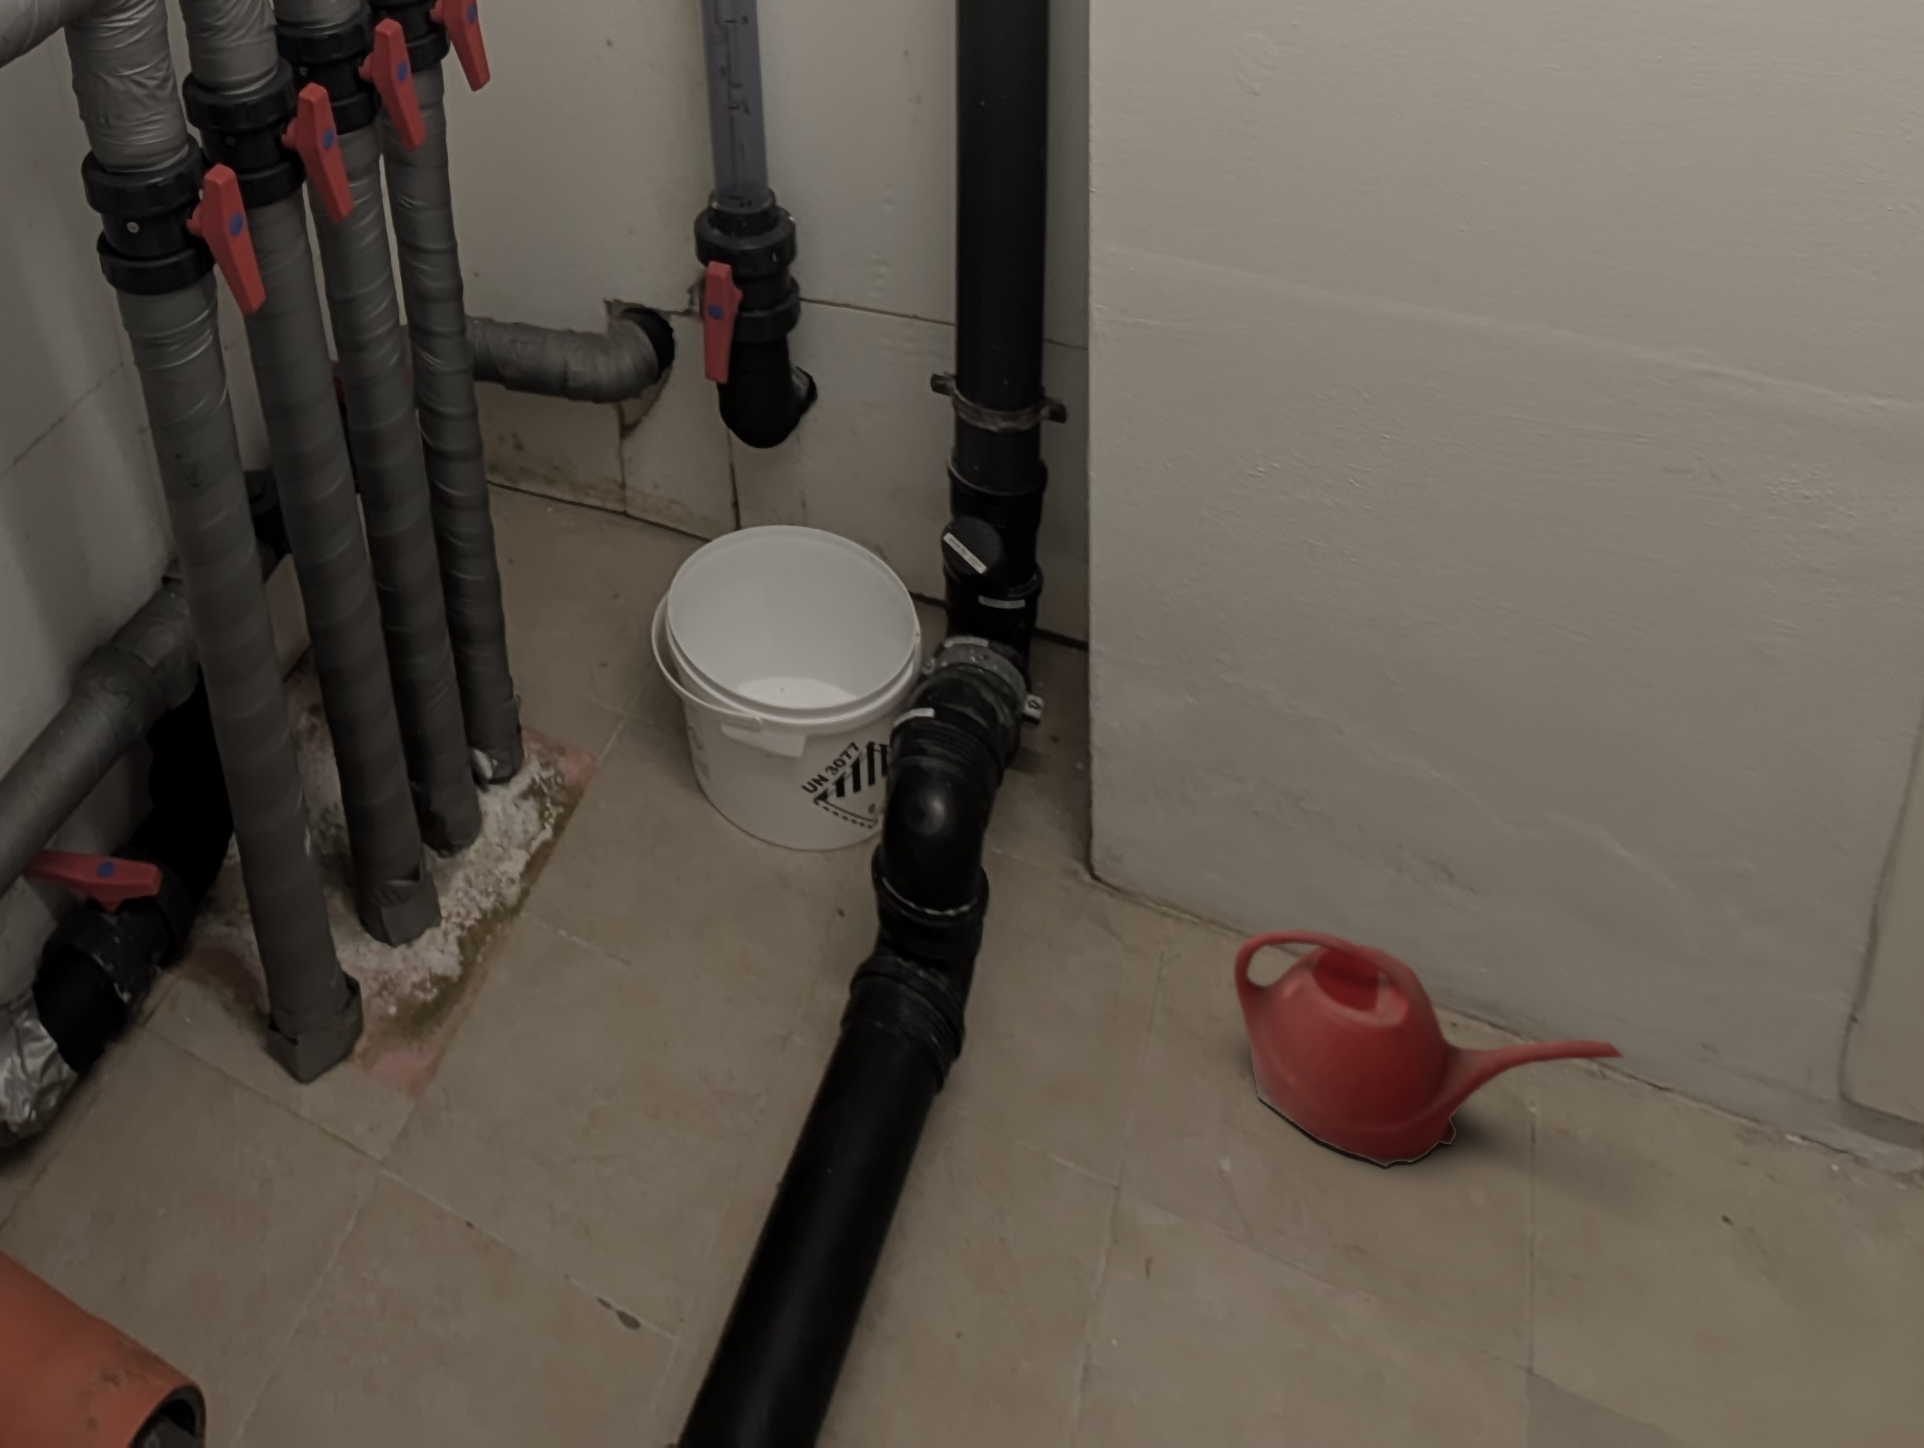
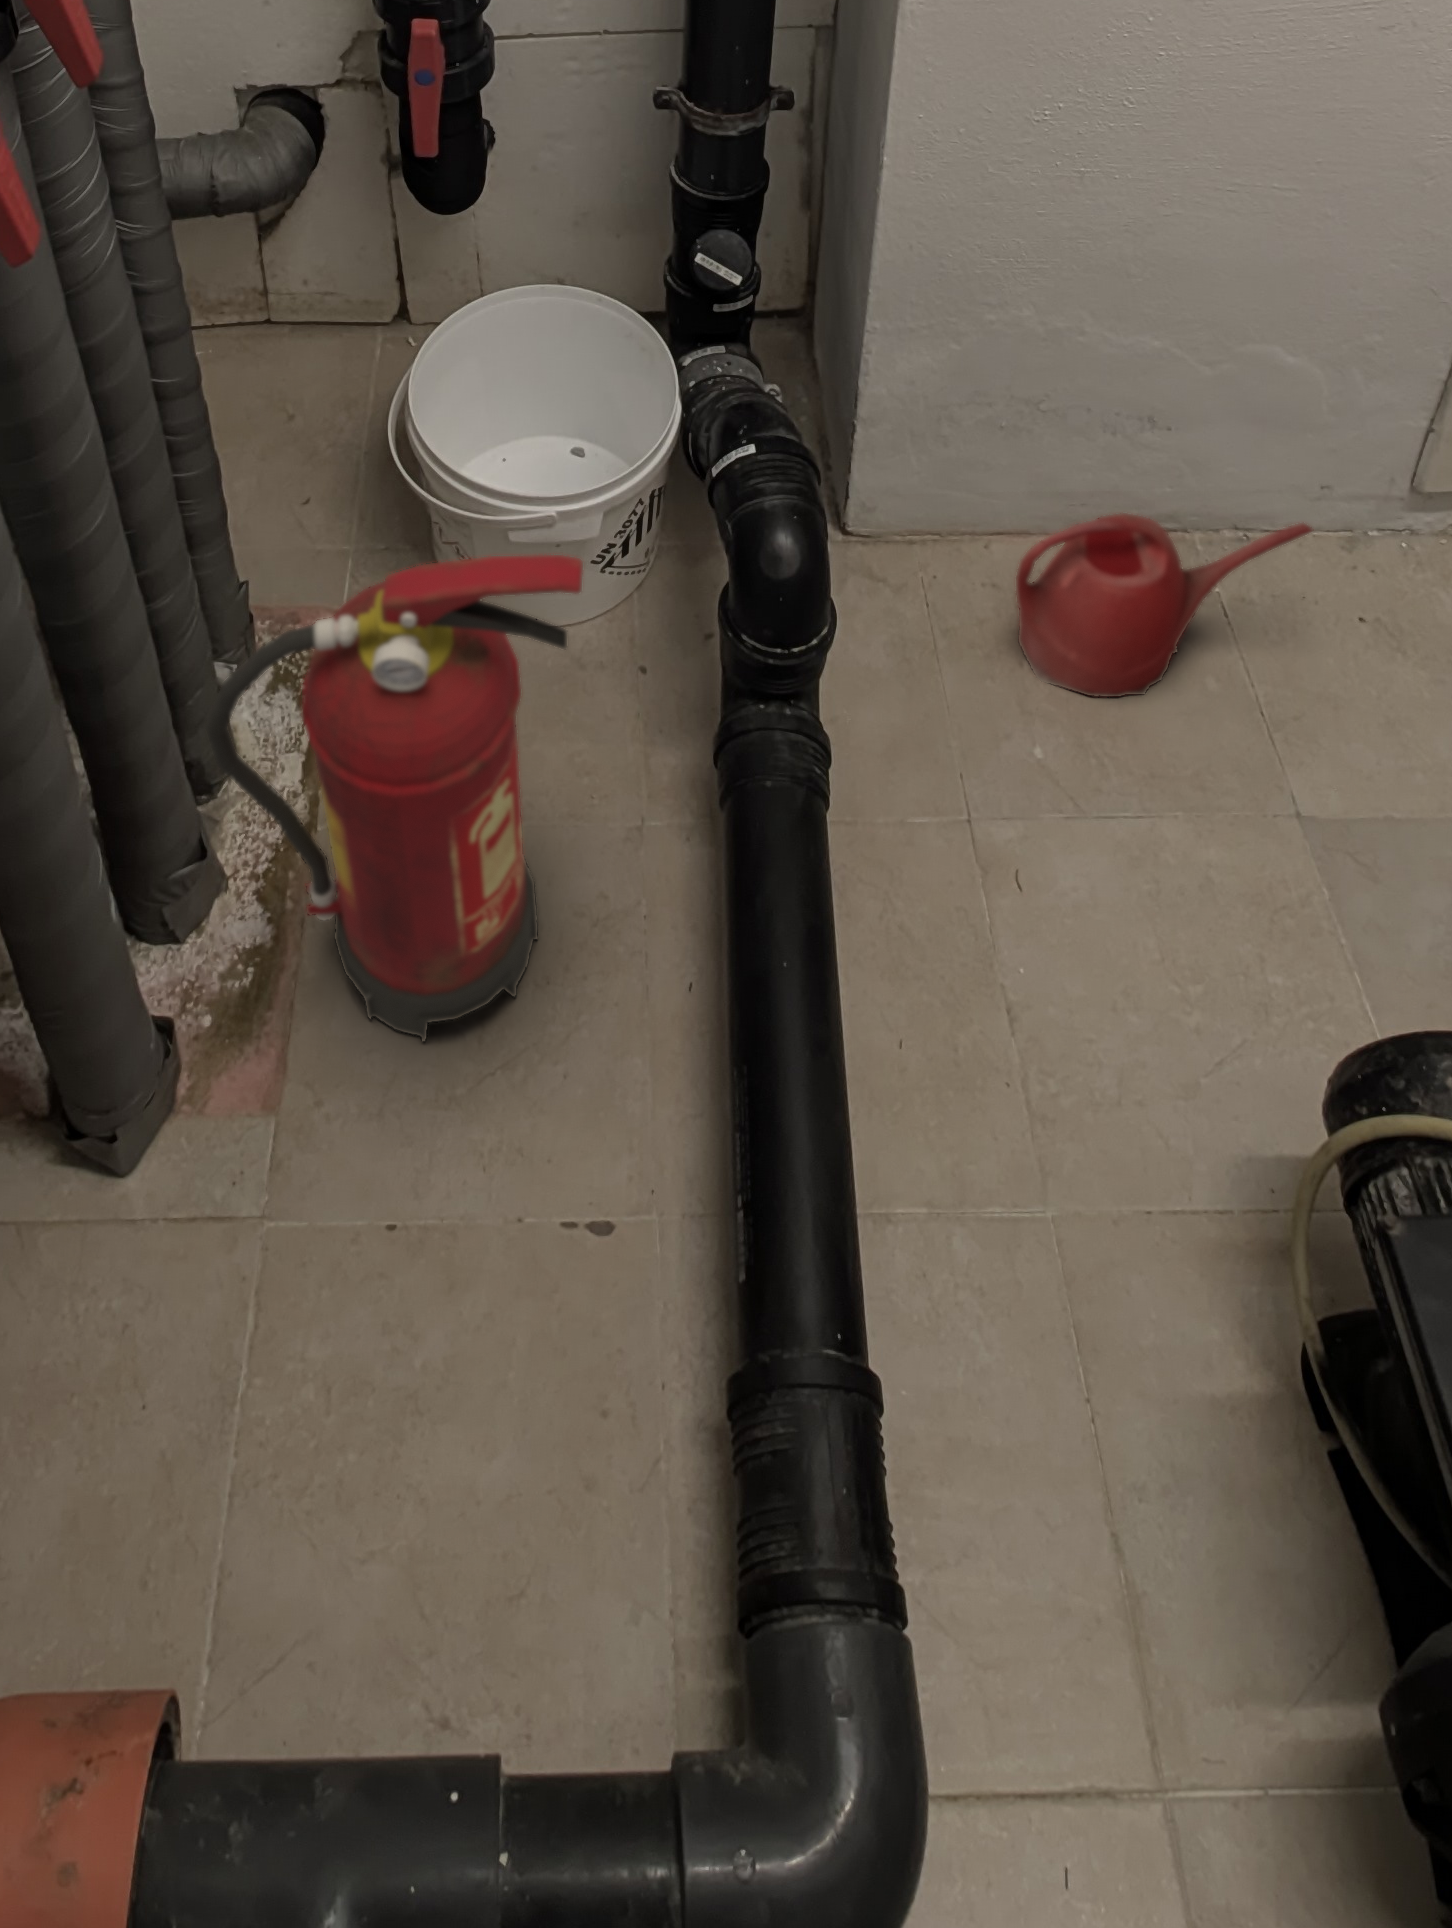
fire extinguisher: none [401,666,675,1118] -> present [206,555,583,1041]

